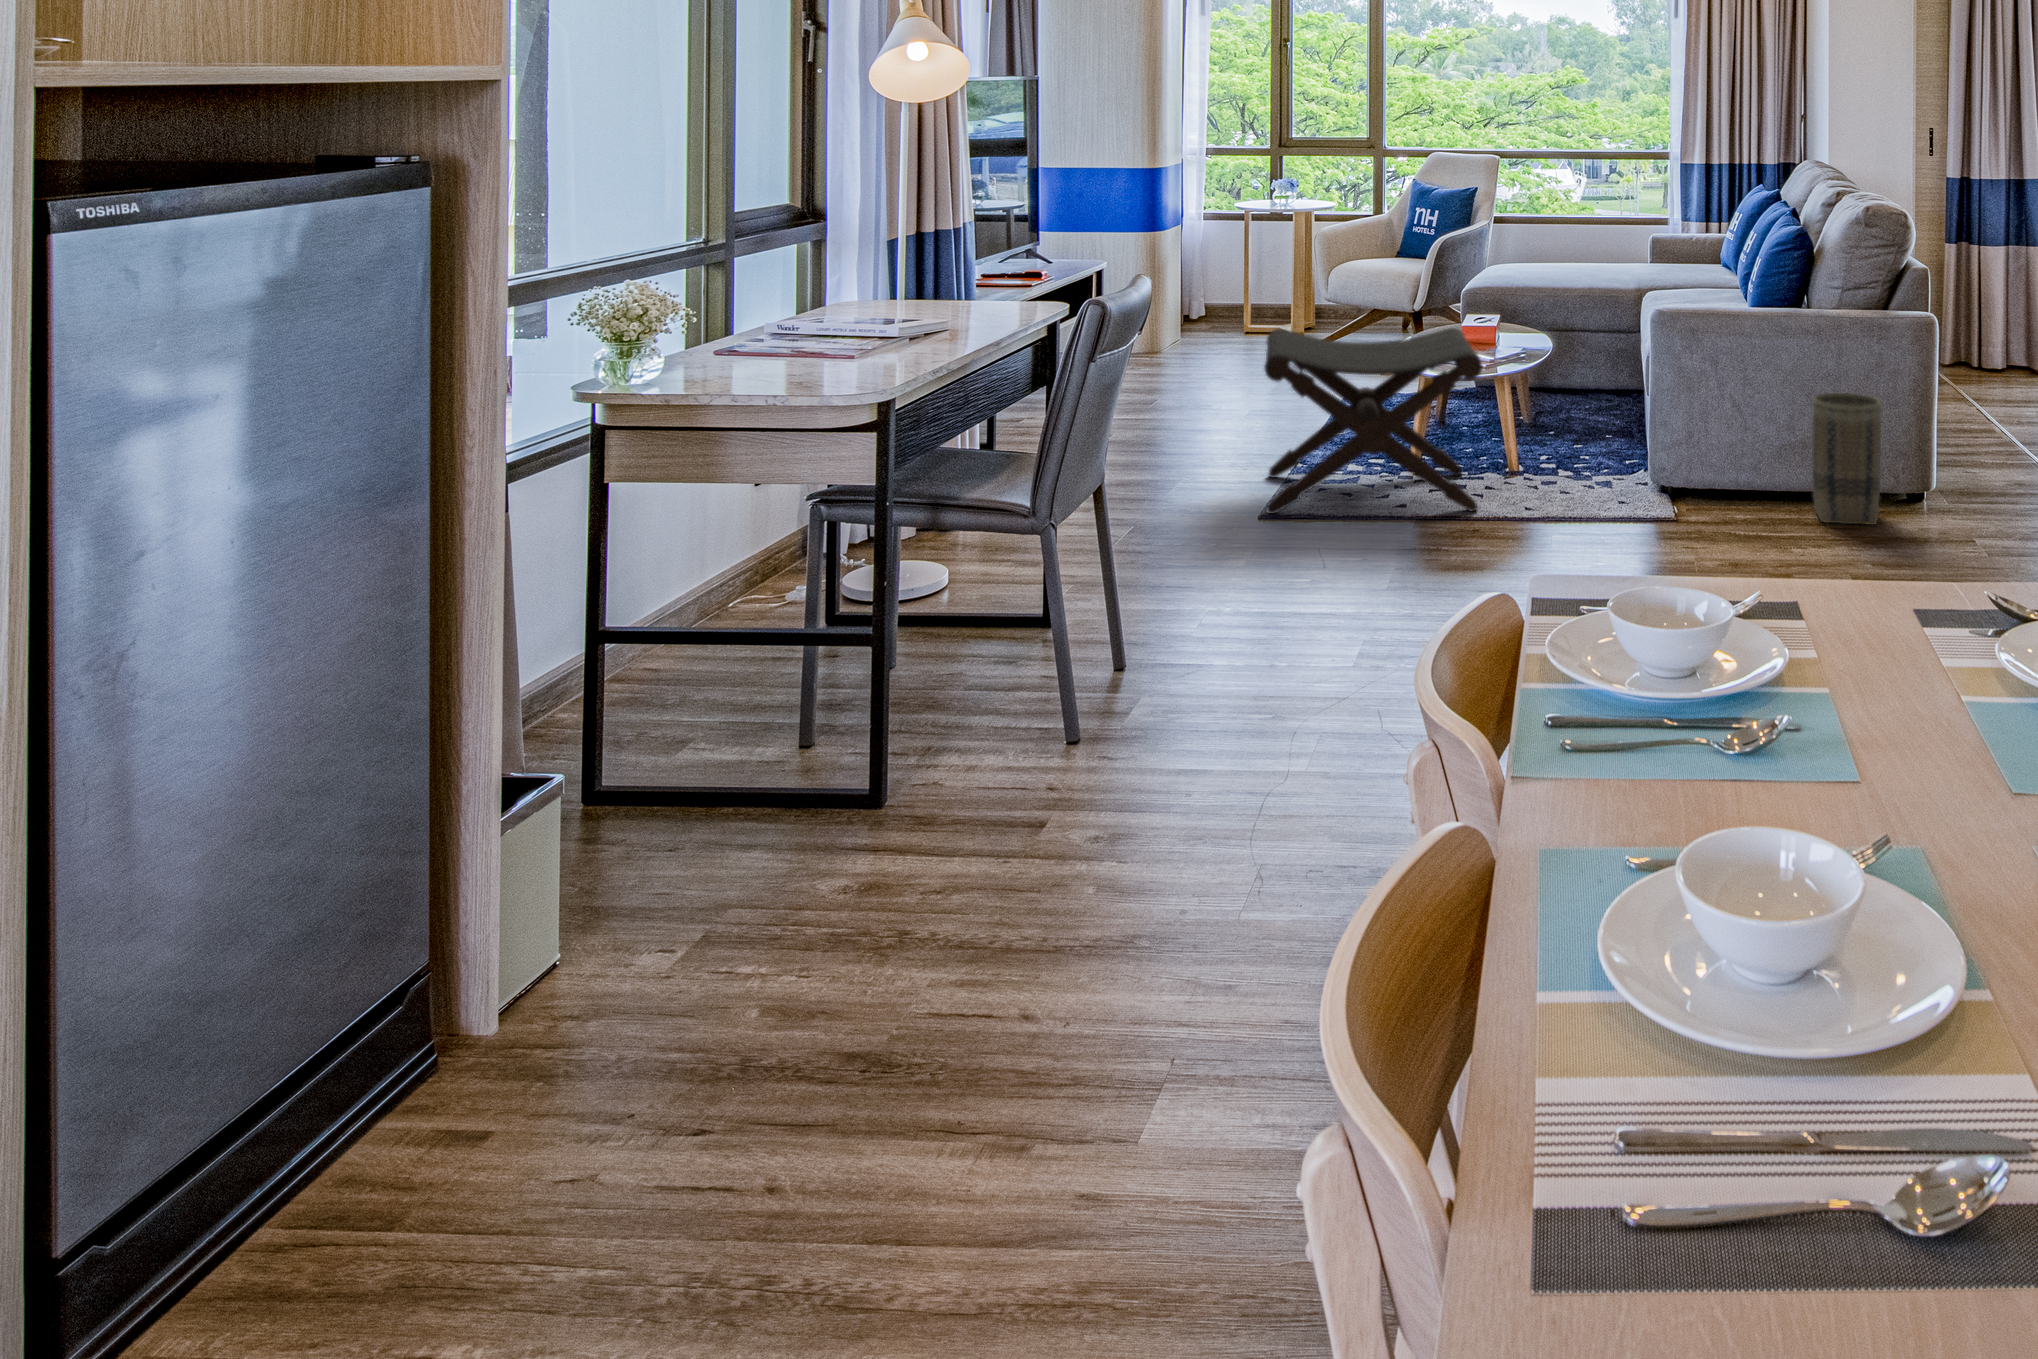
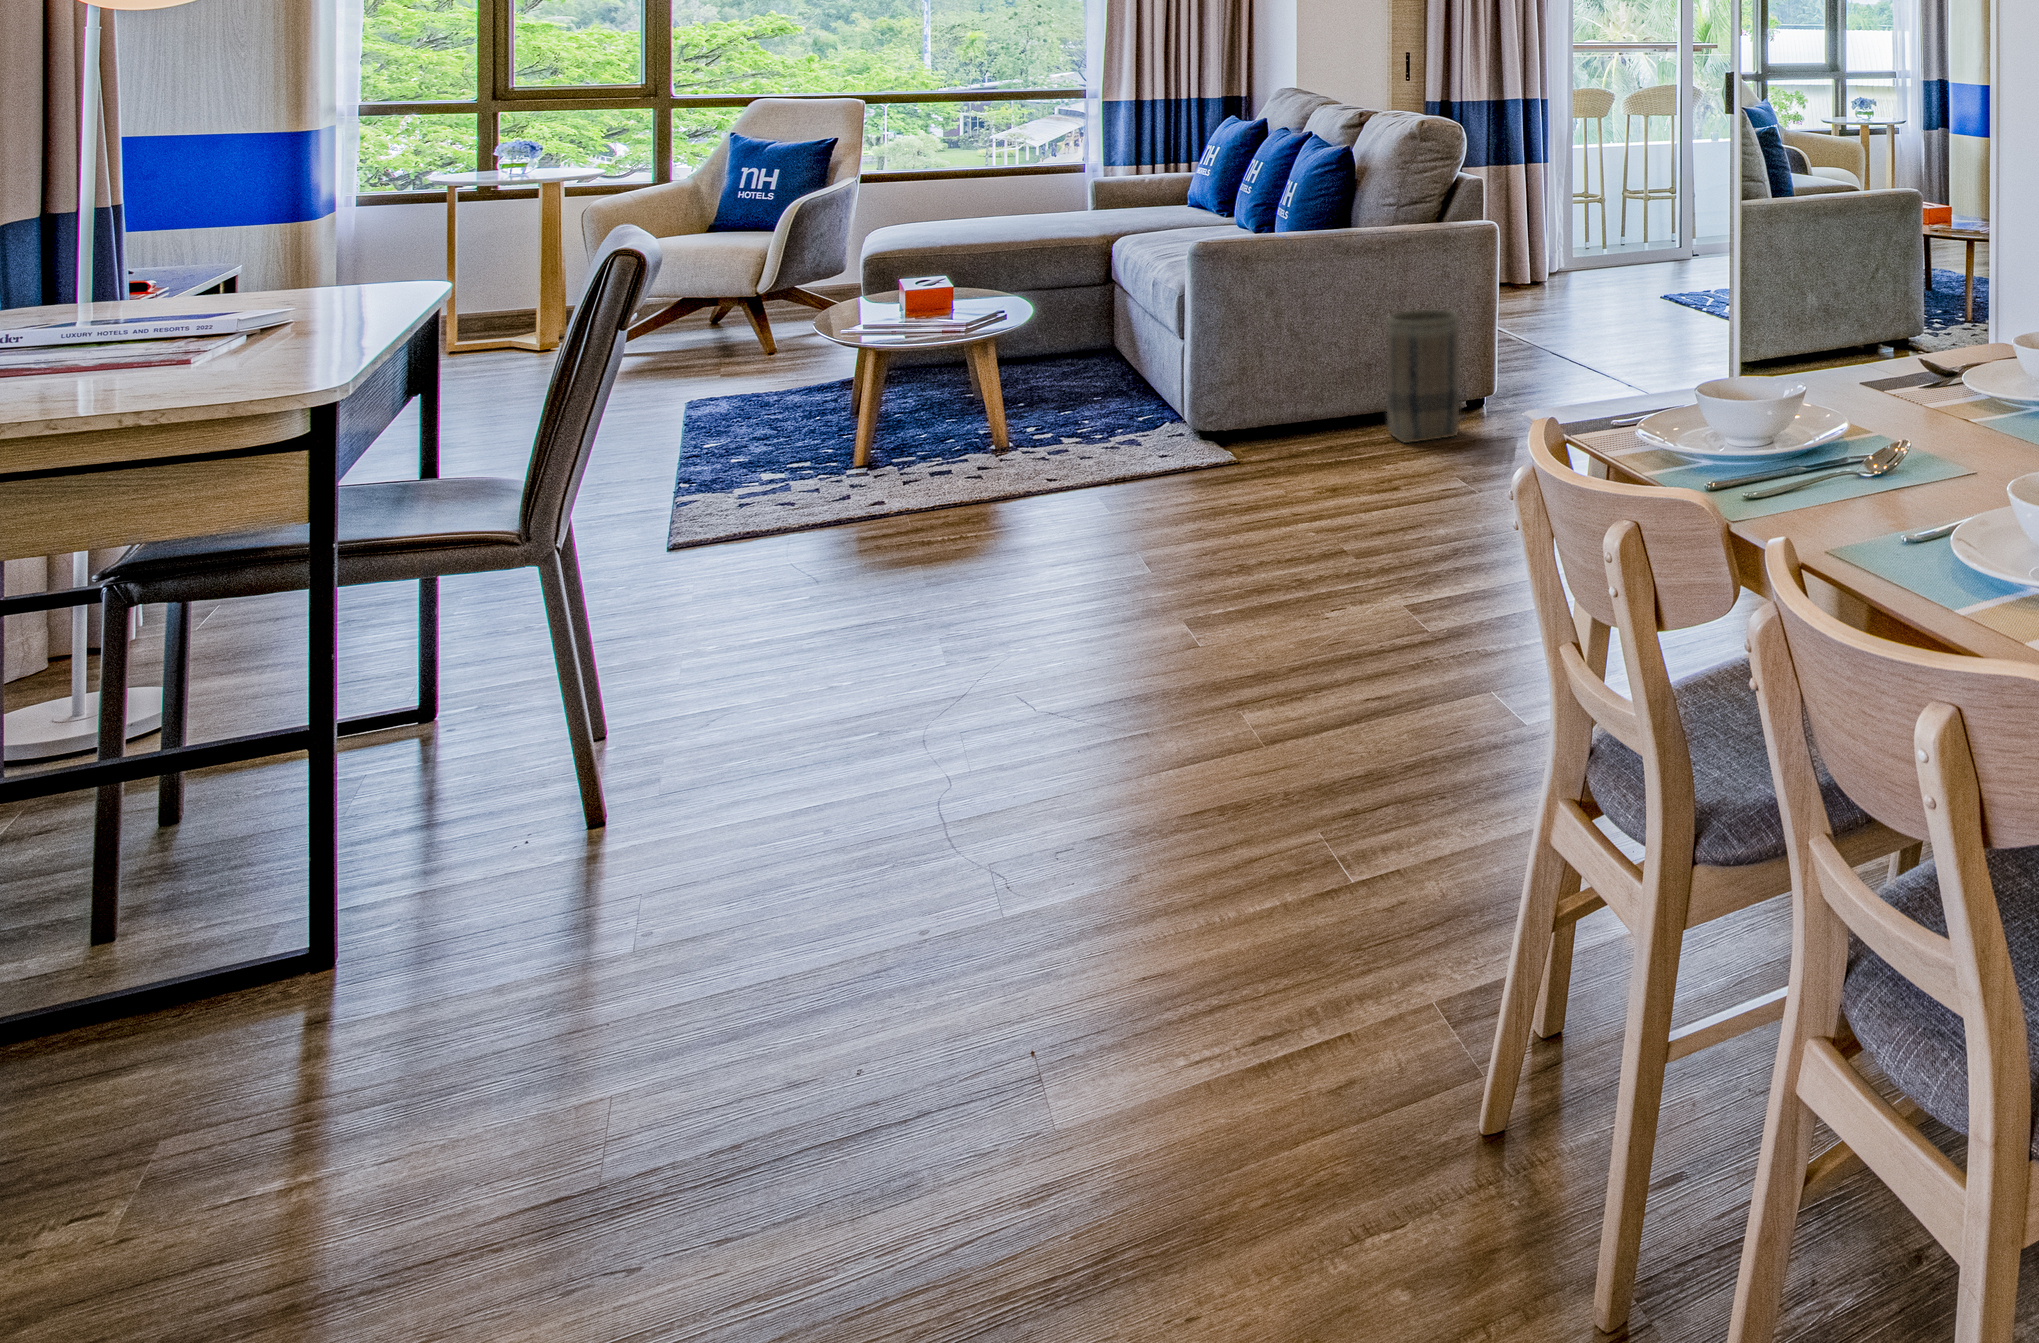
footstool: present [1264,328,1482,514] -> none [639,293,1003,560]

